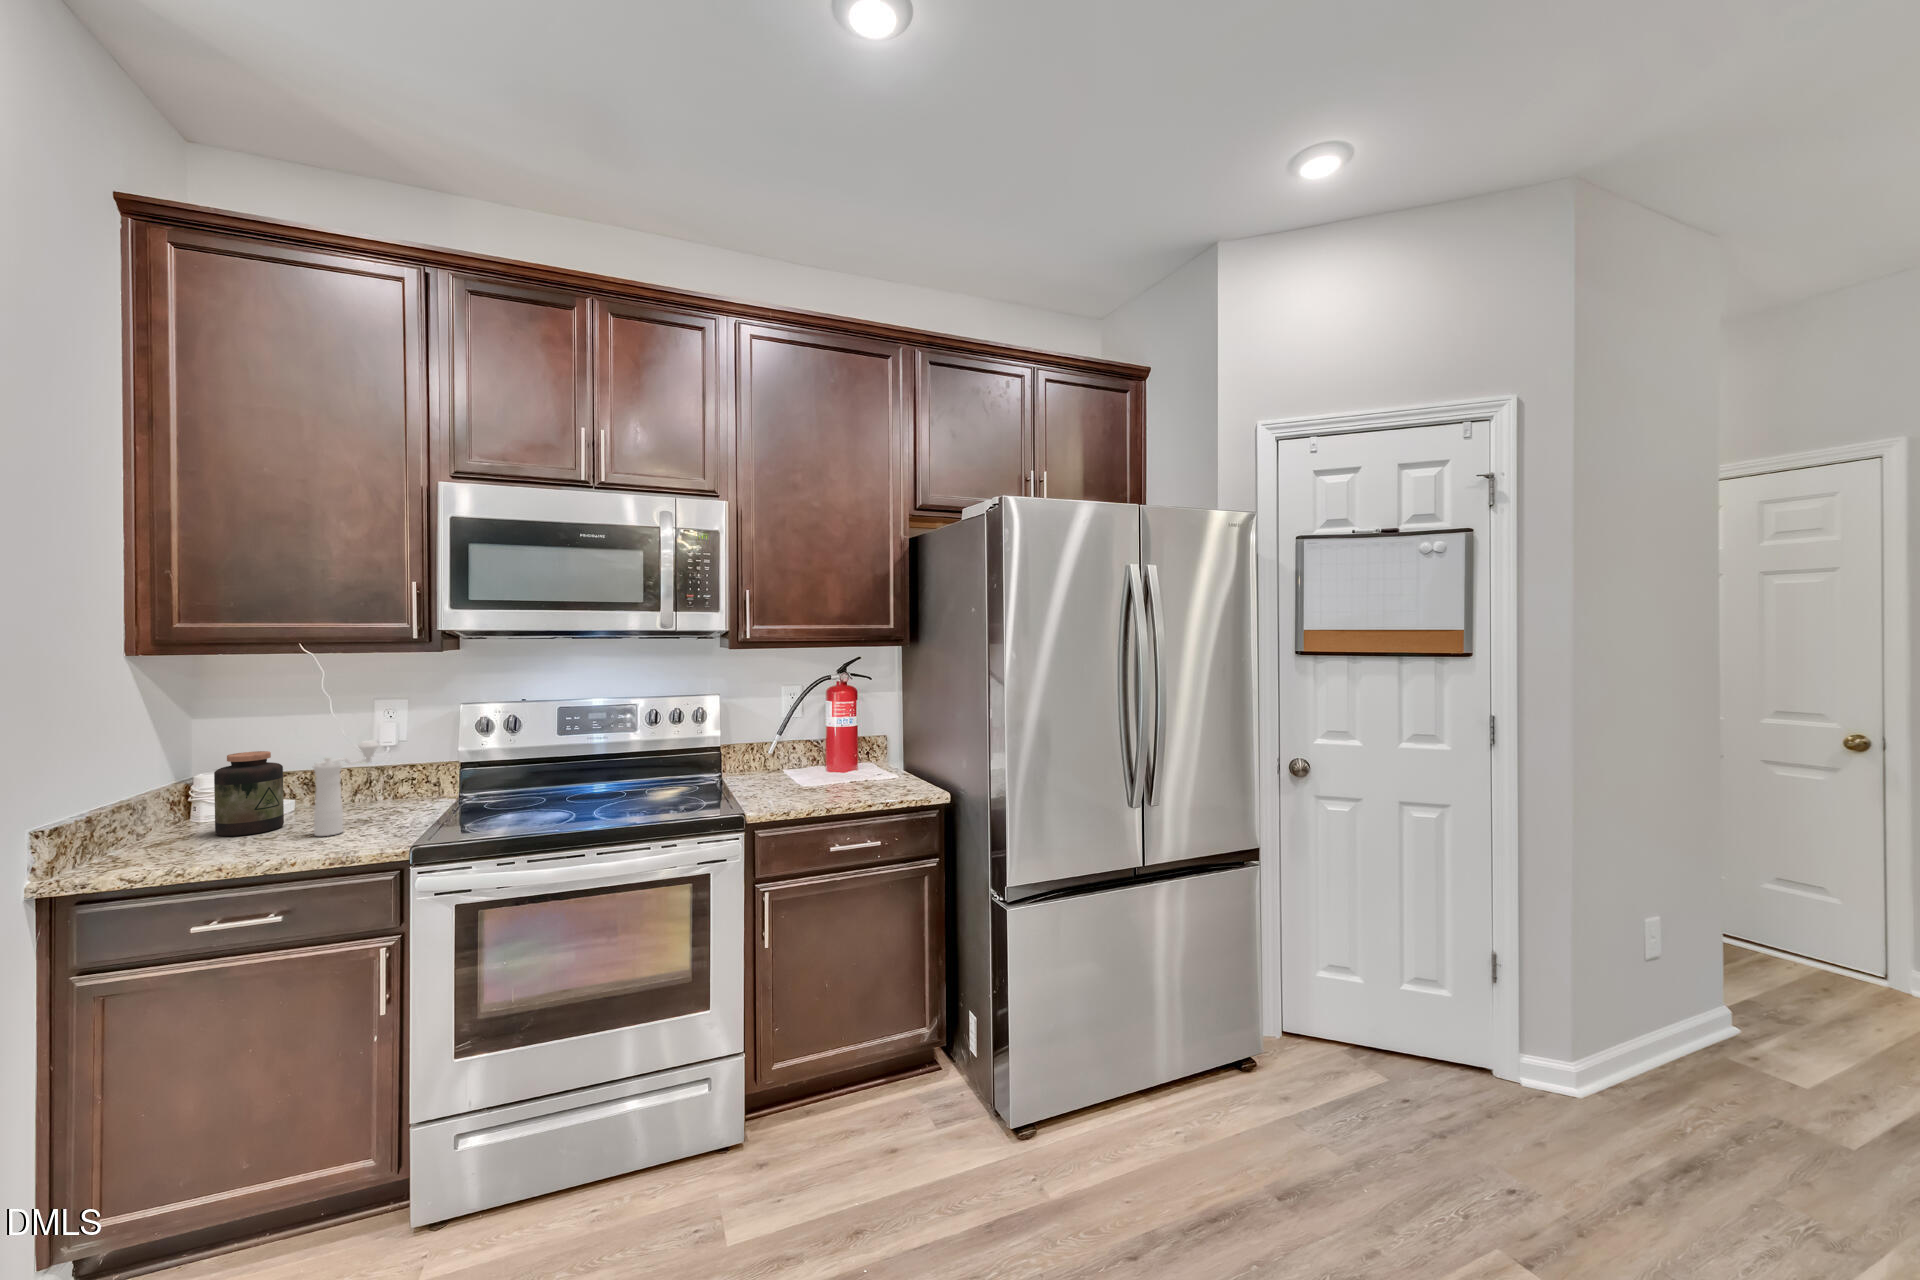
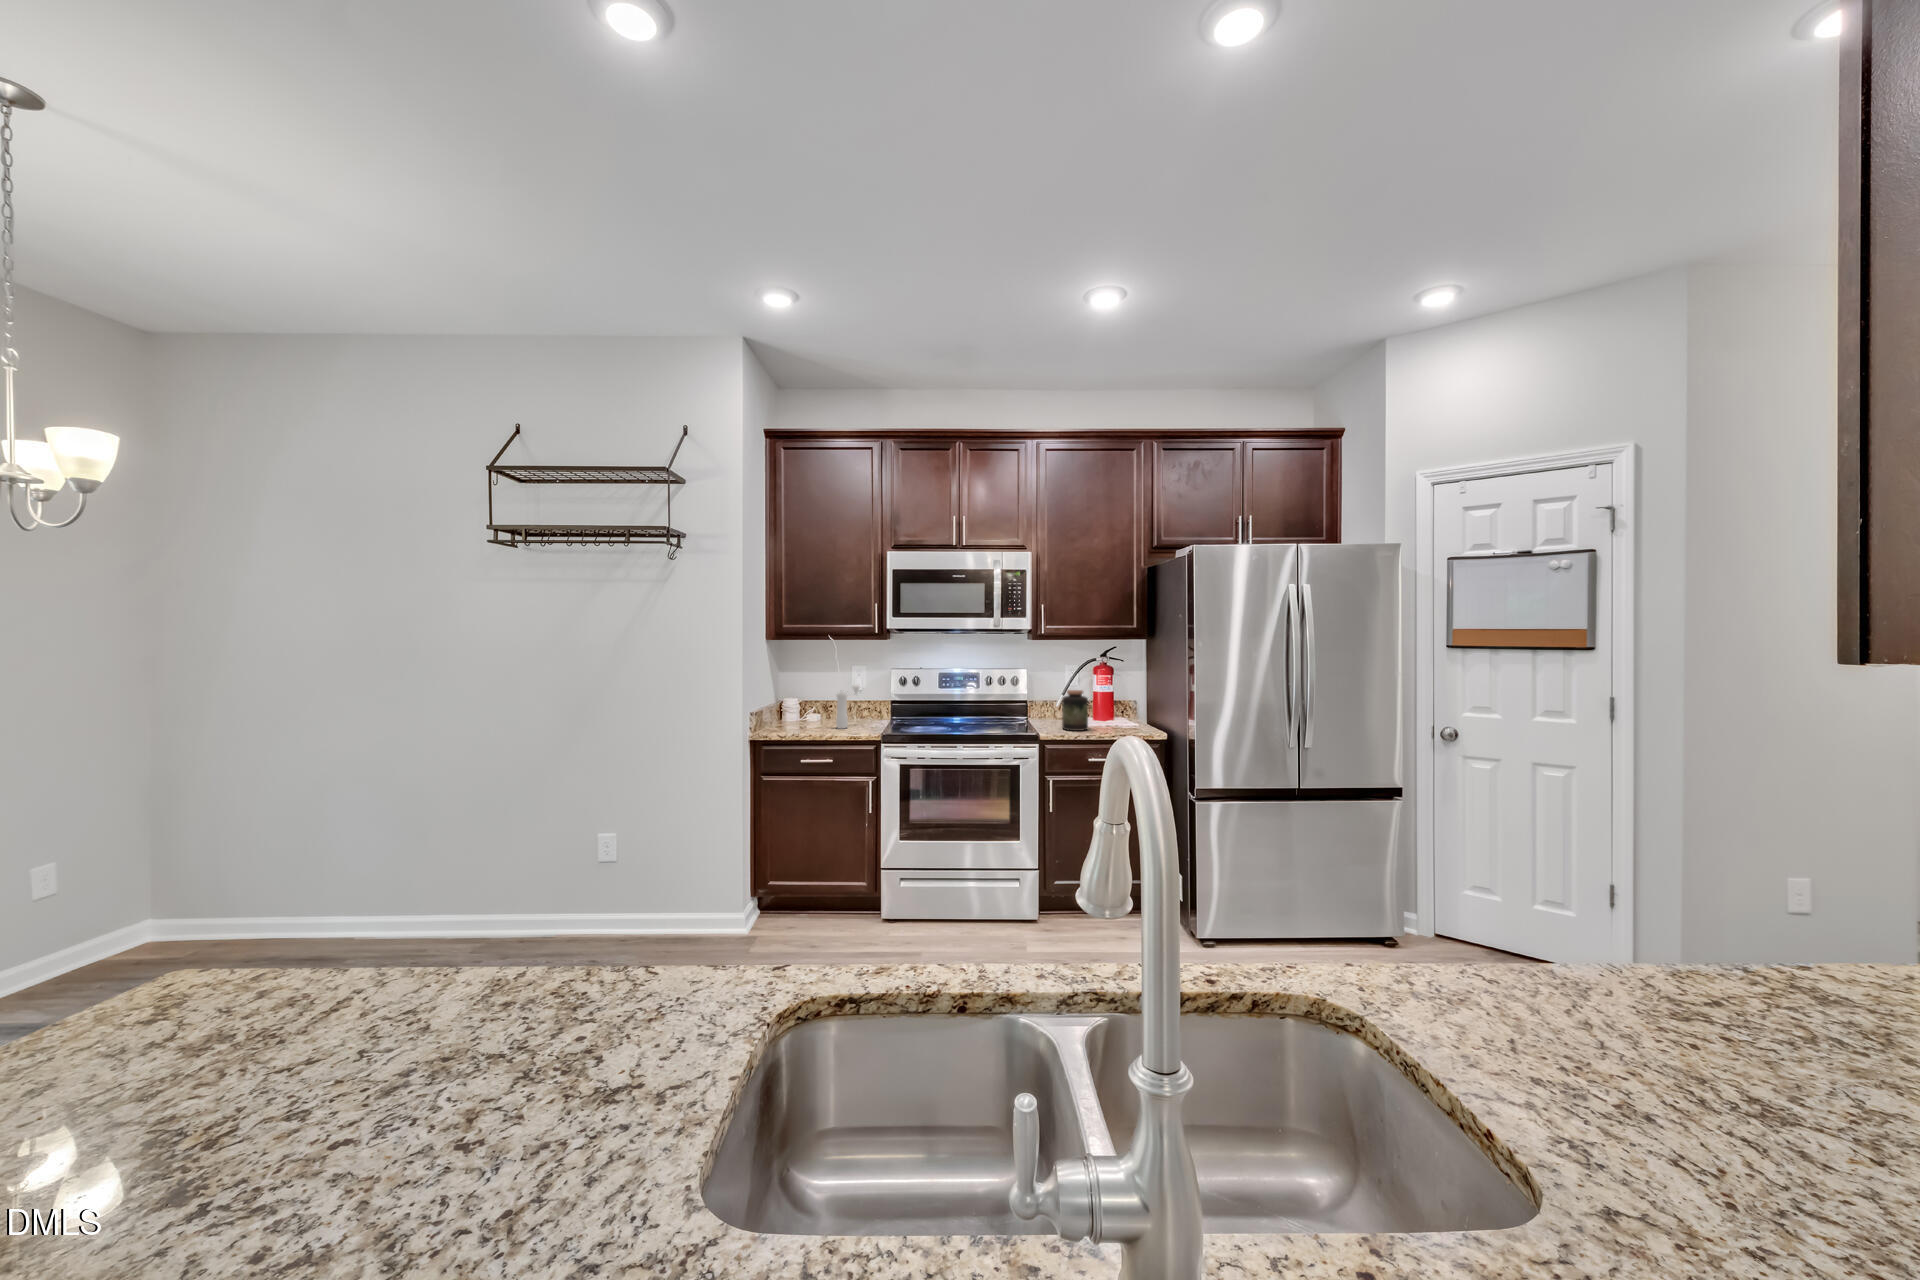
jar: present [214,751,284,836] -> present [1062,690,1088,731]

